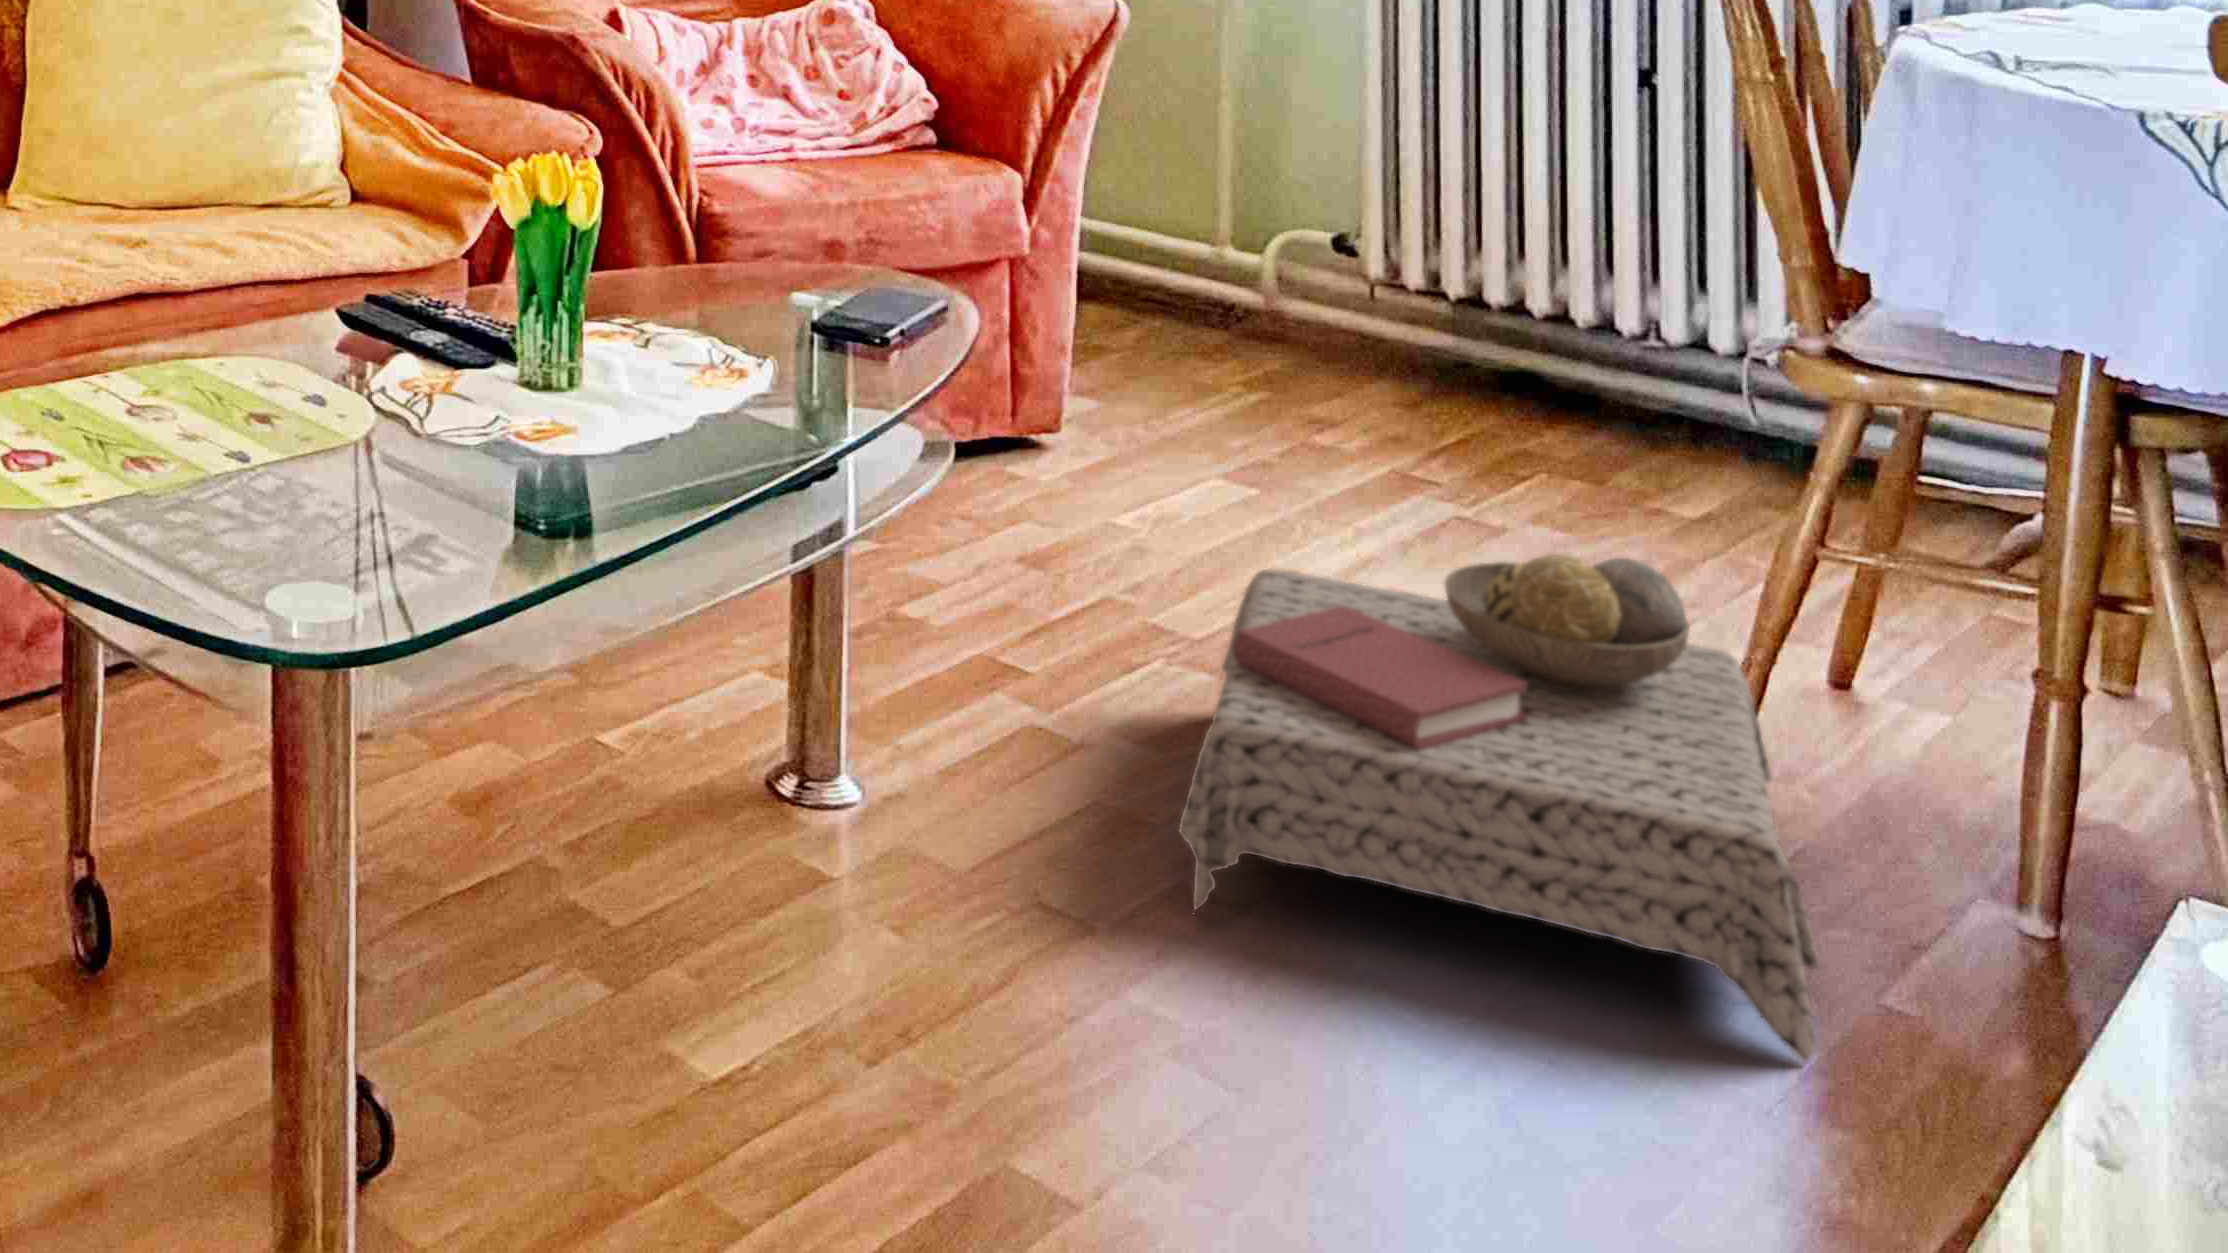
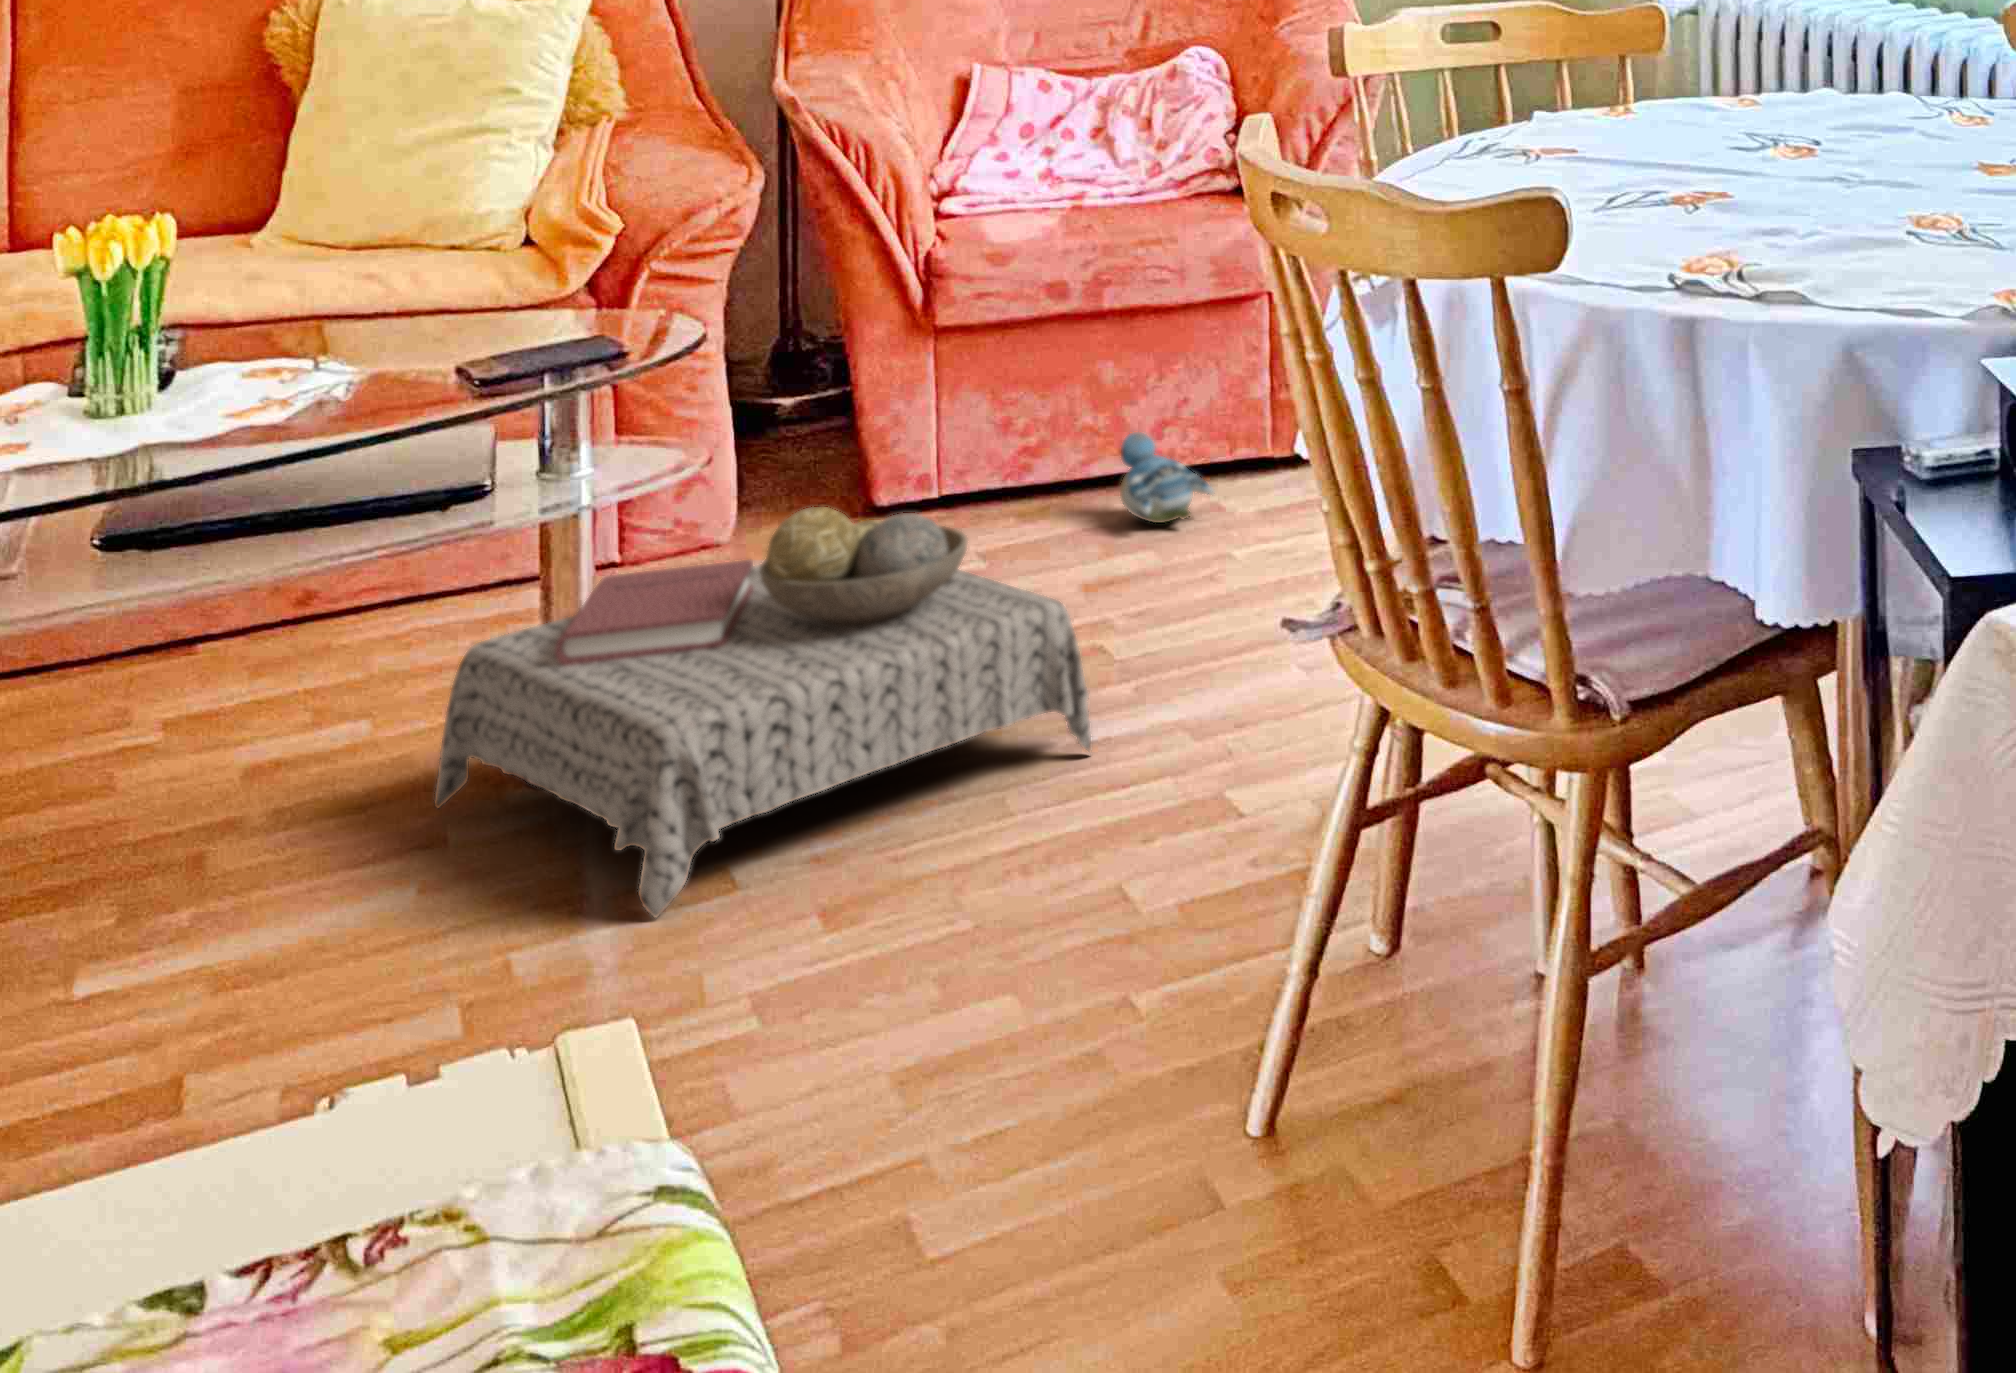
plush toy: none [1038,416,1171,516] -> present [1120,432,1214,523]

